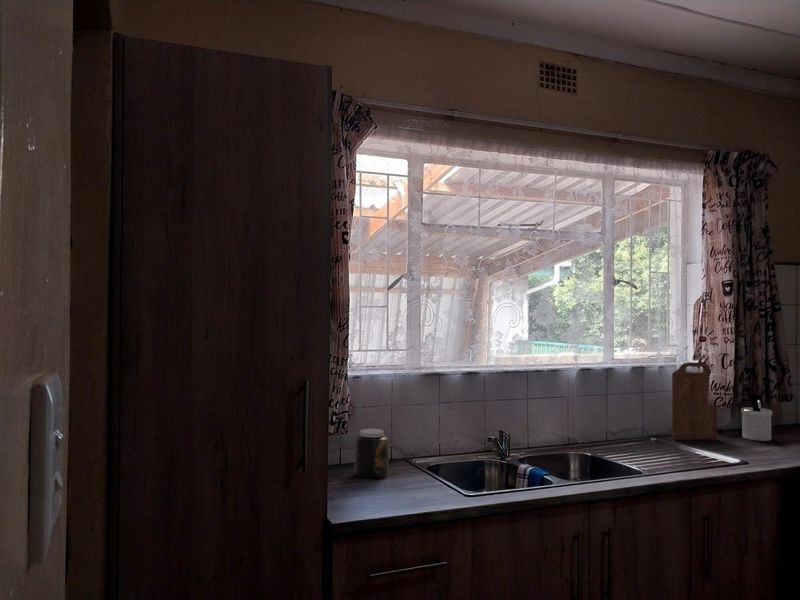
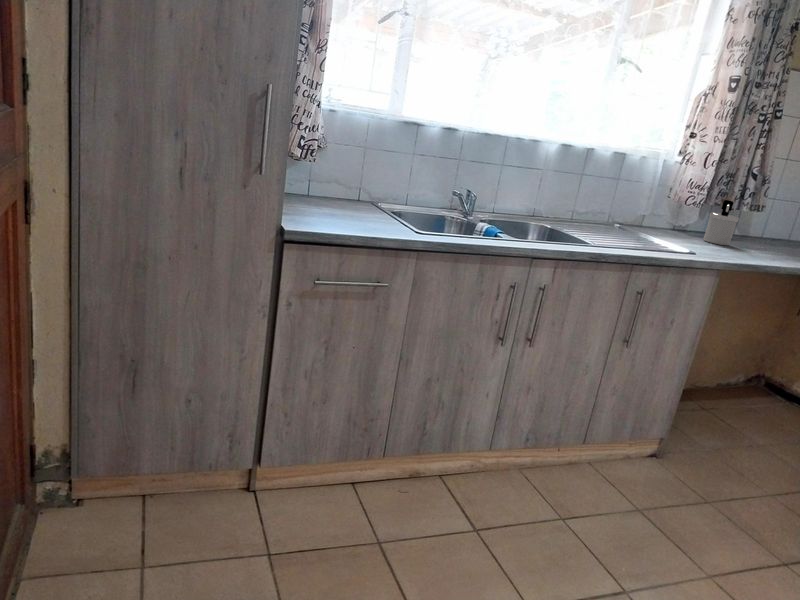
cutting board: present [672,362,717,439] -> none [636,157,696,237]
jar: present [355,429,389,479] -> none [319,161,355,208]

